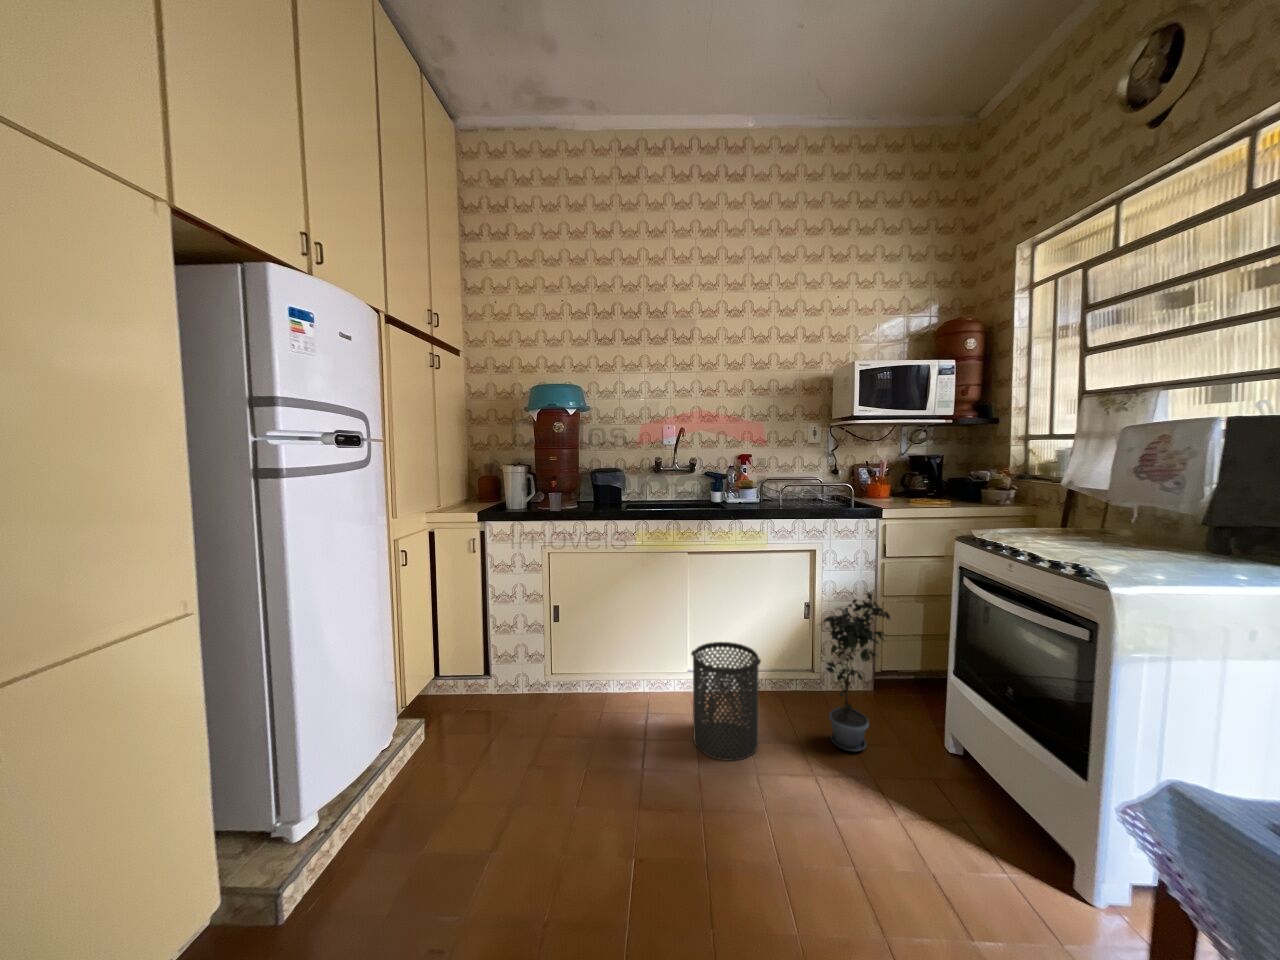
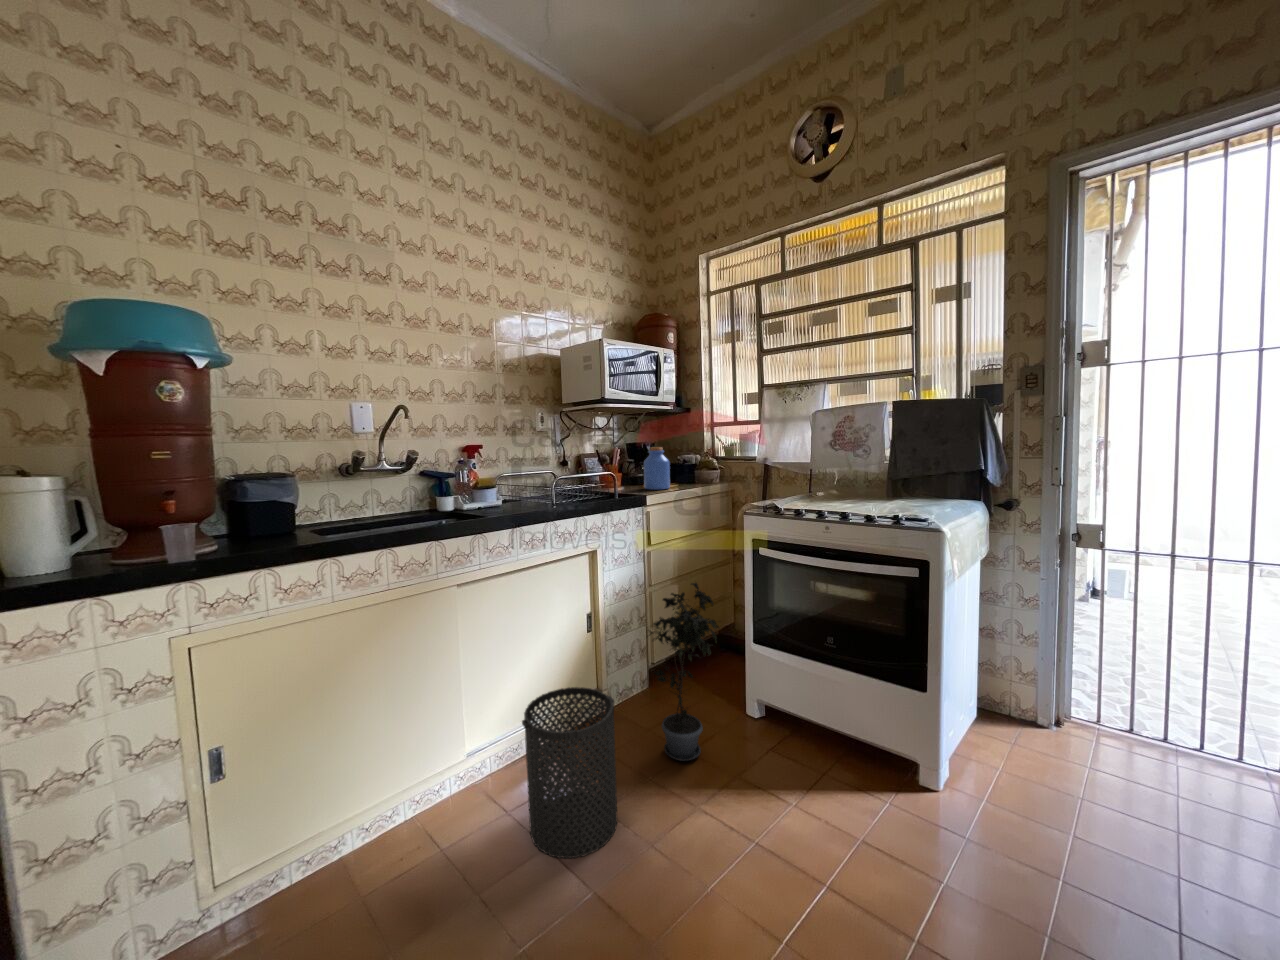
jar: none [901,462,931,505] -> present [644,447,670,490]

